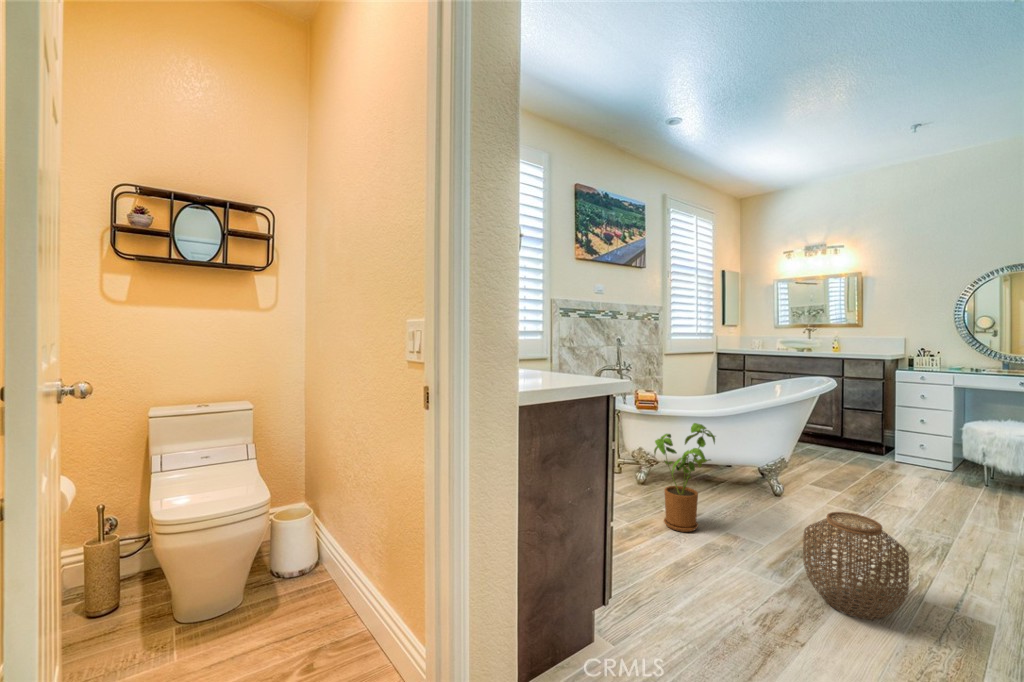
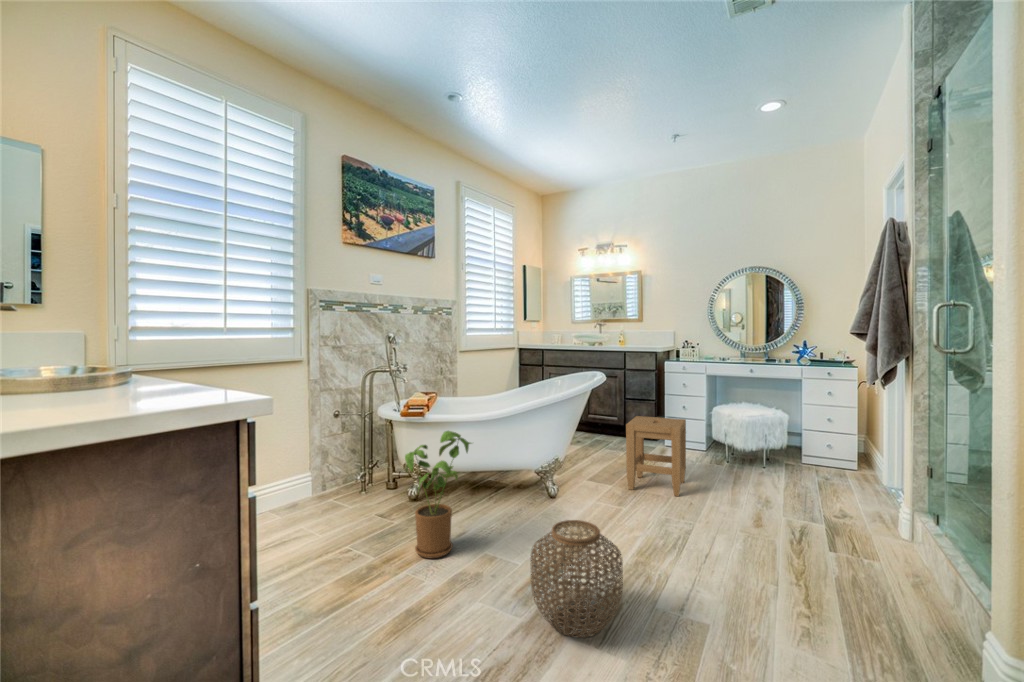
stool: none [864,426,939,514] -> present [626,416,686,496]

